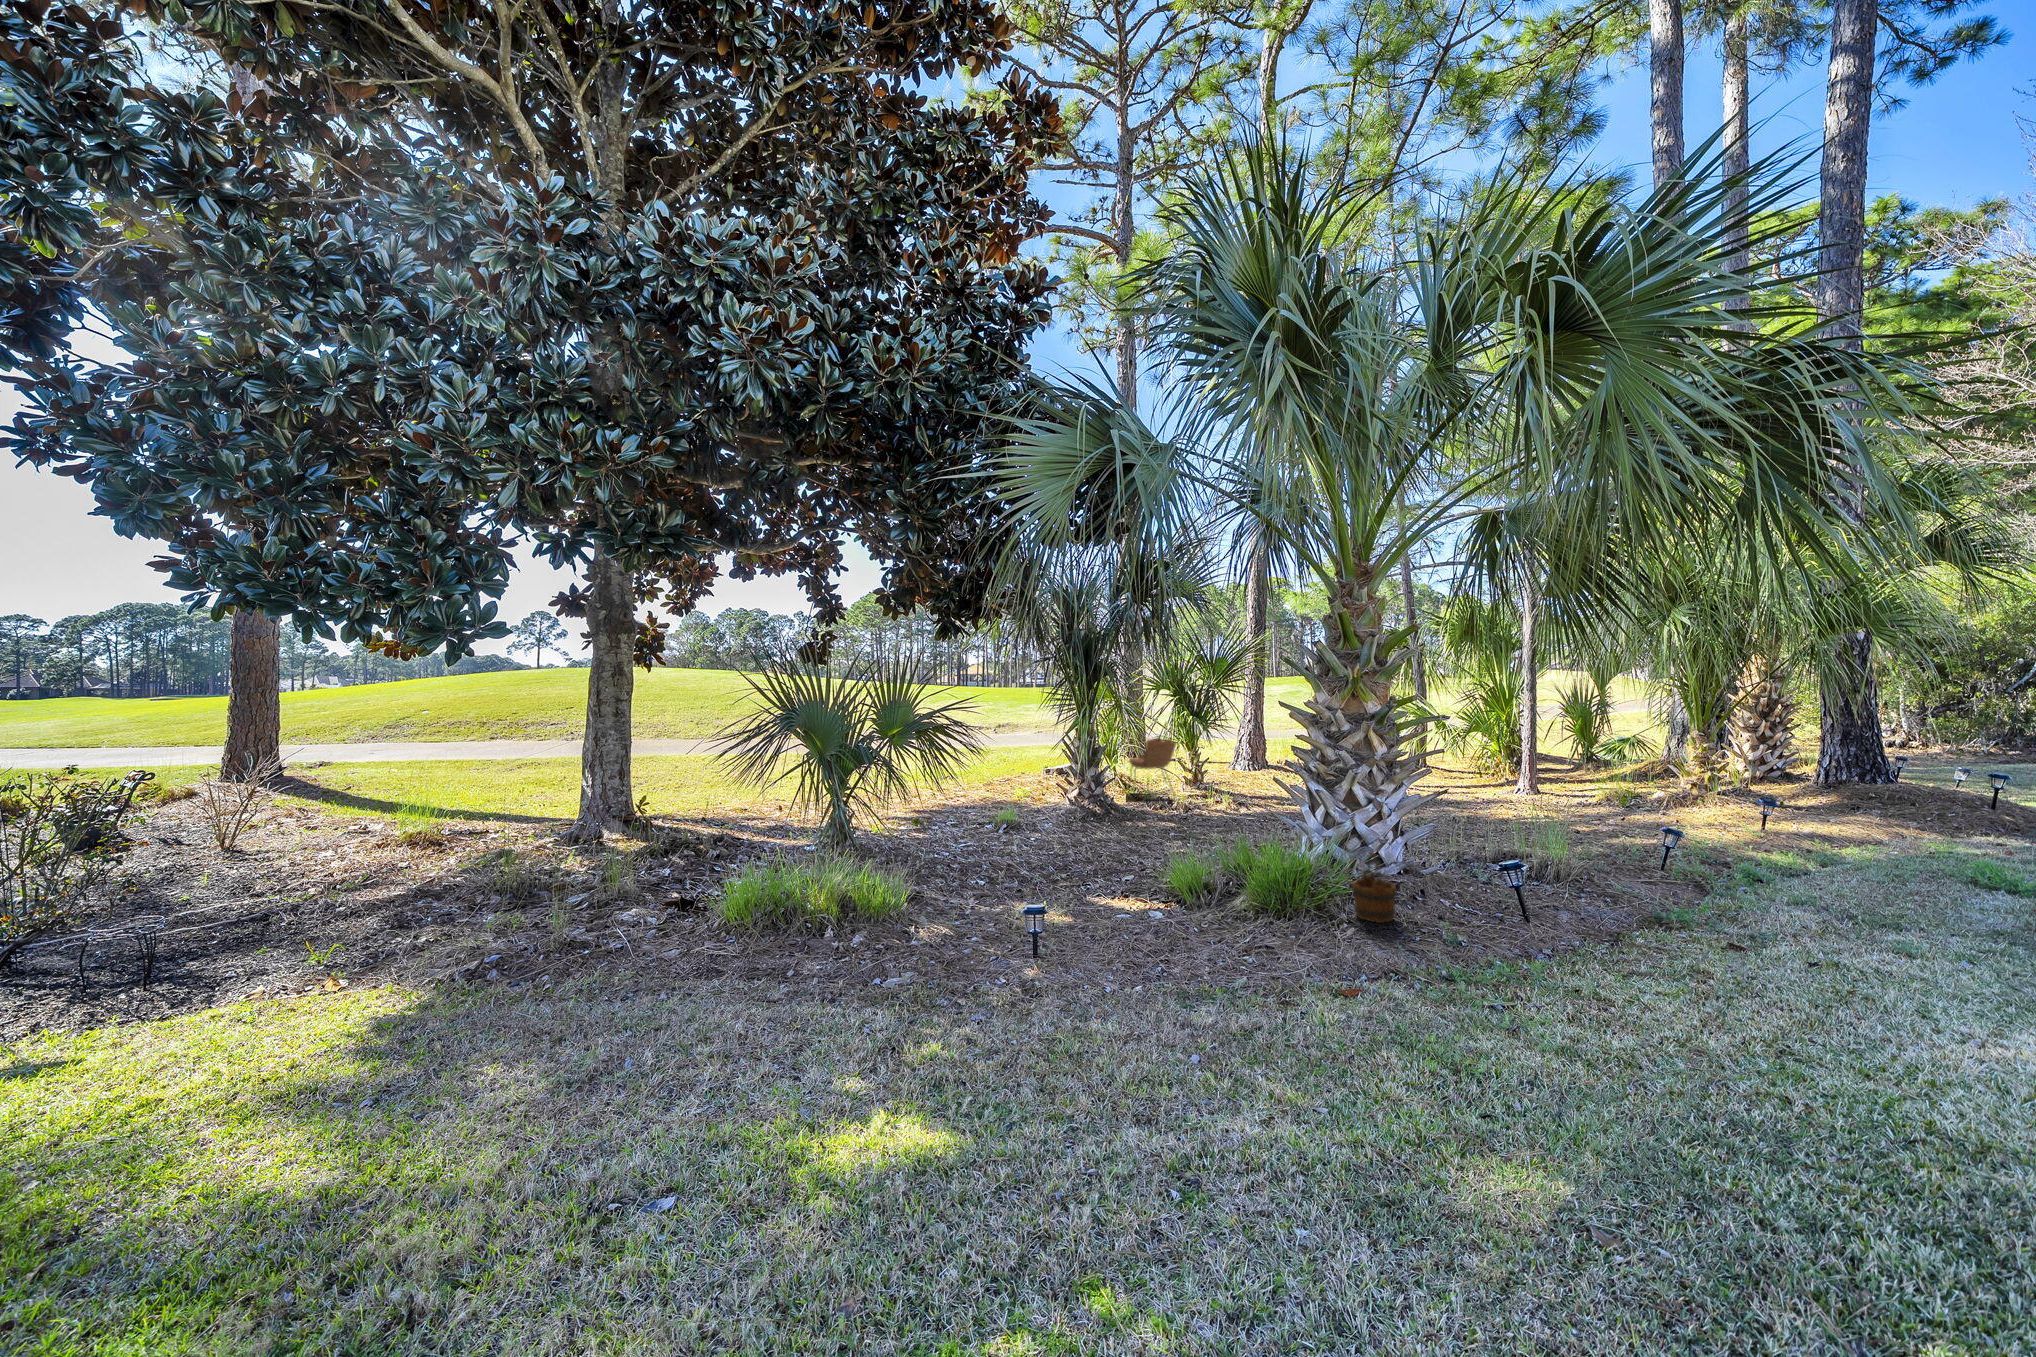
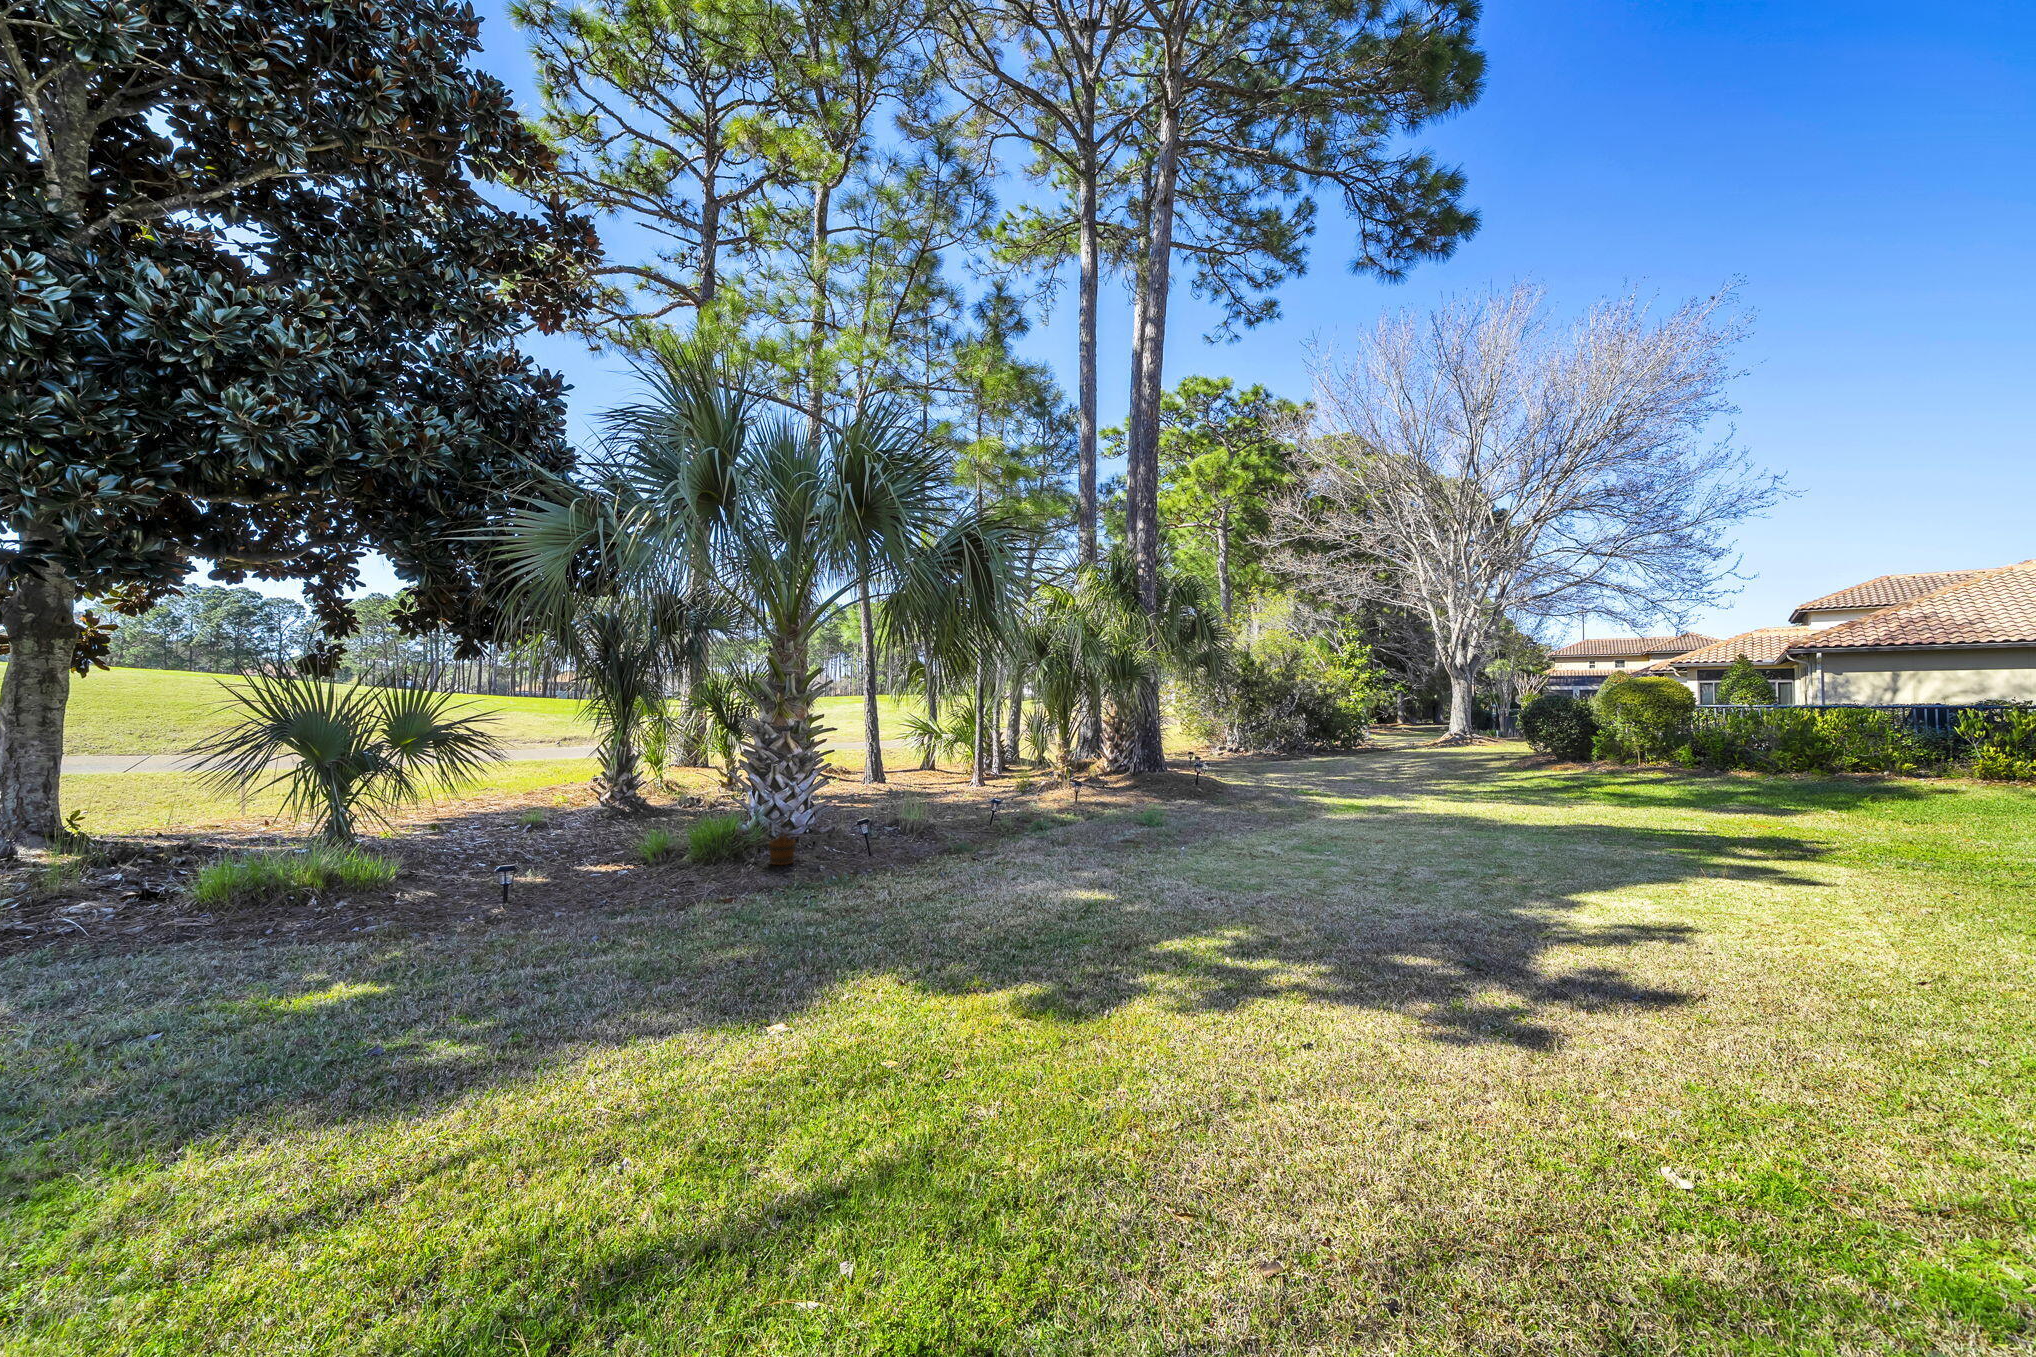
chair: present [1129,737,1176,800] -> none [677,737,725,801]

